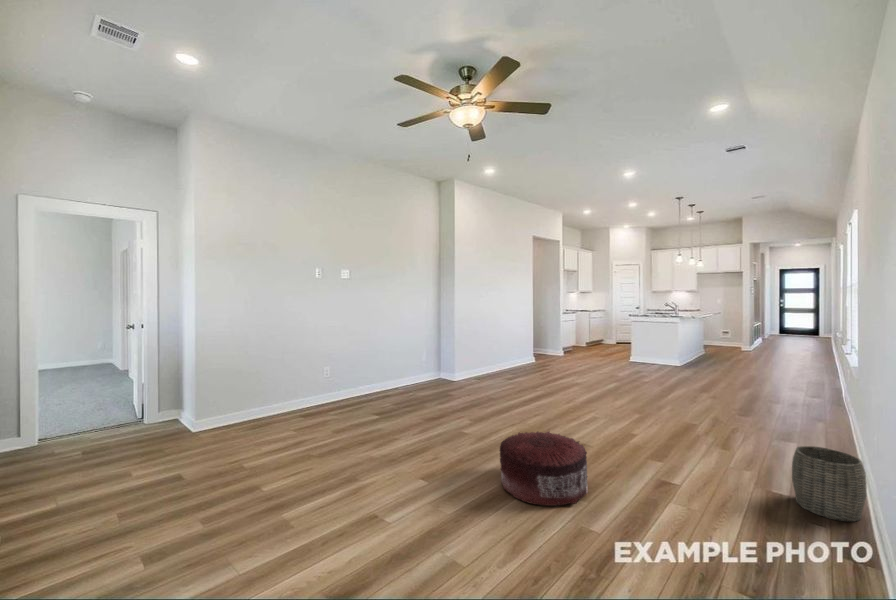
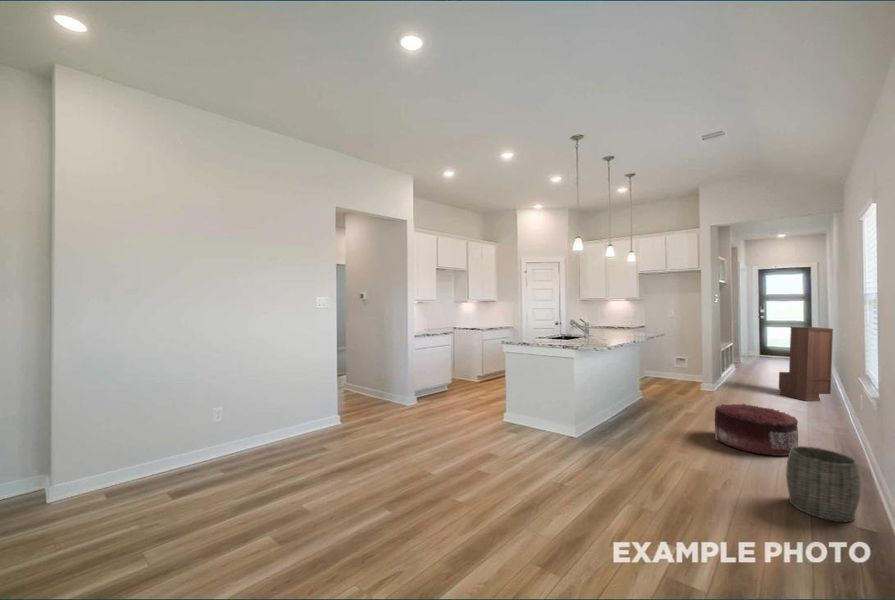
bookshelf: none [794,321,848,395] -> present [779,327,833,401]
pouf: present [499,431,588,506] -> present [715,404,798,456]

